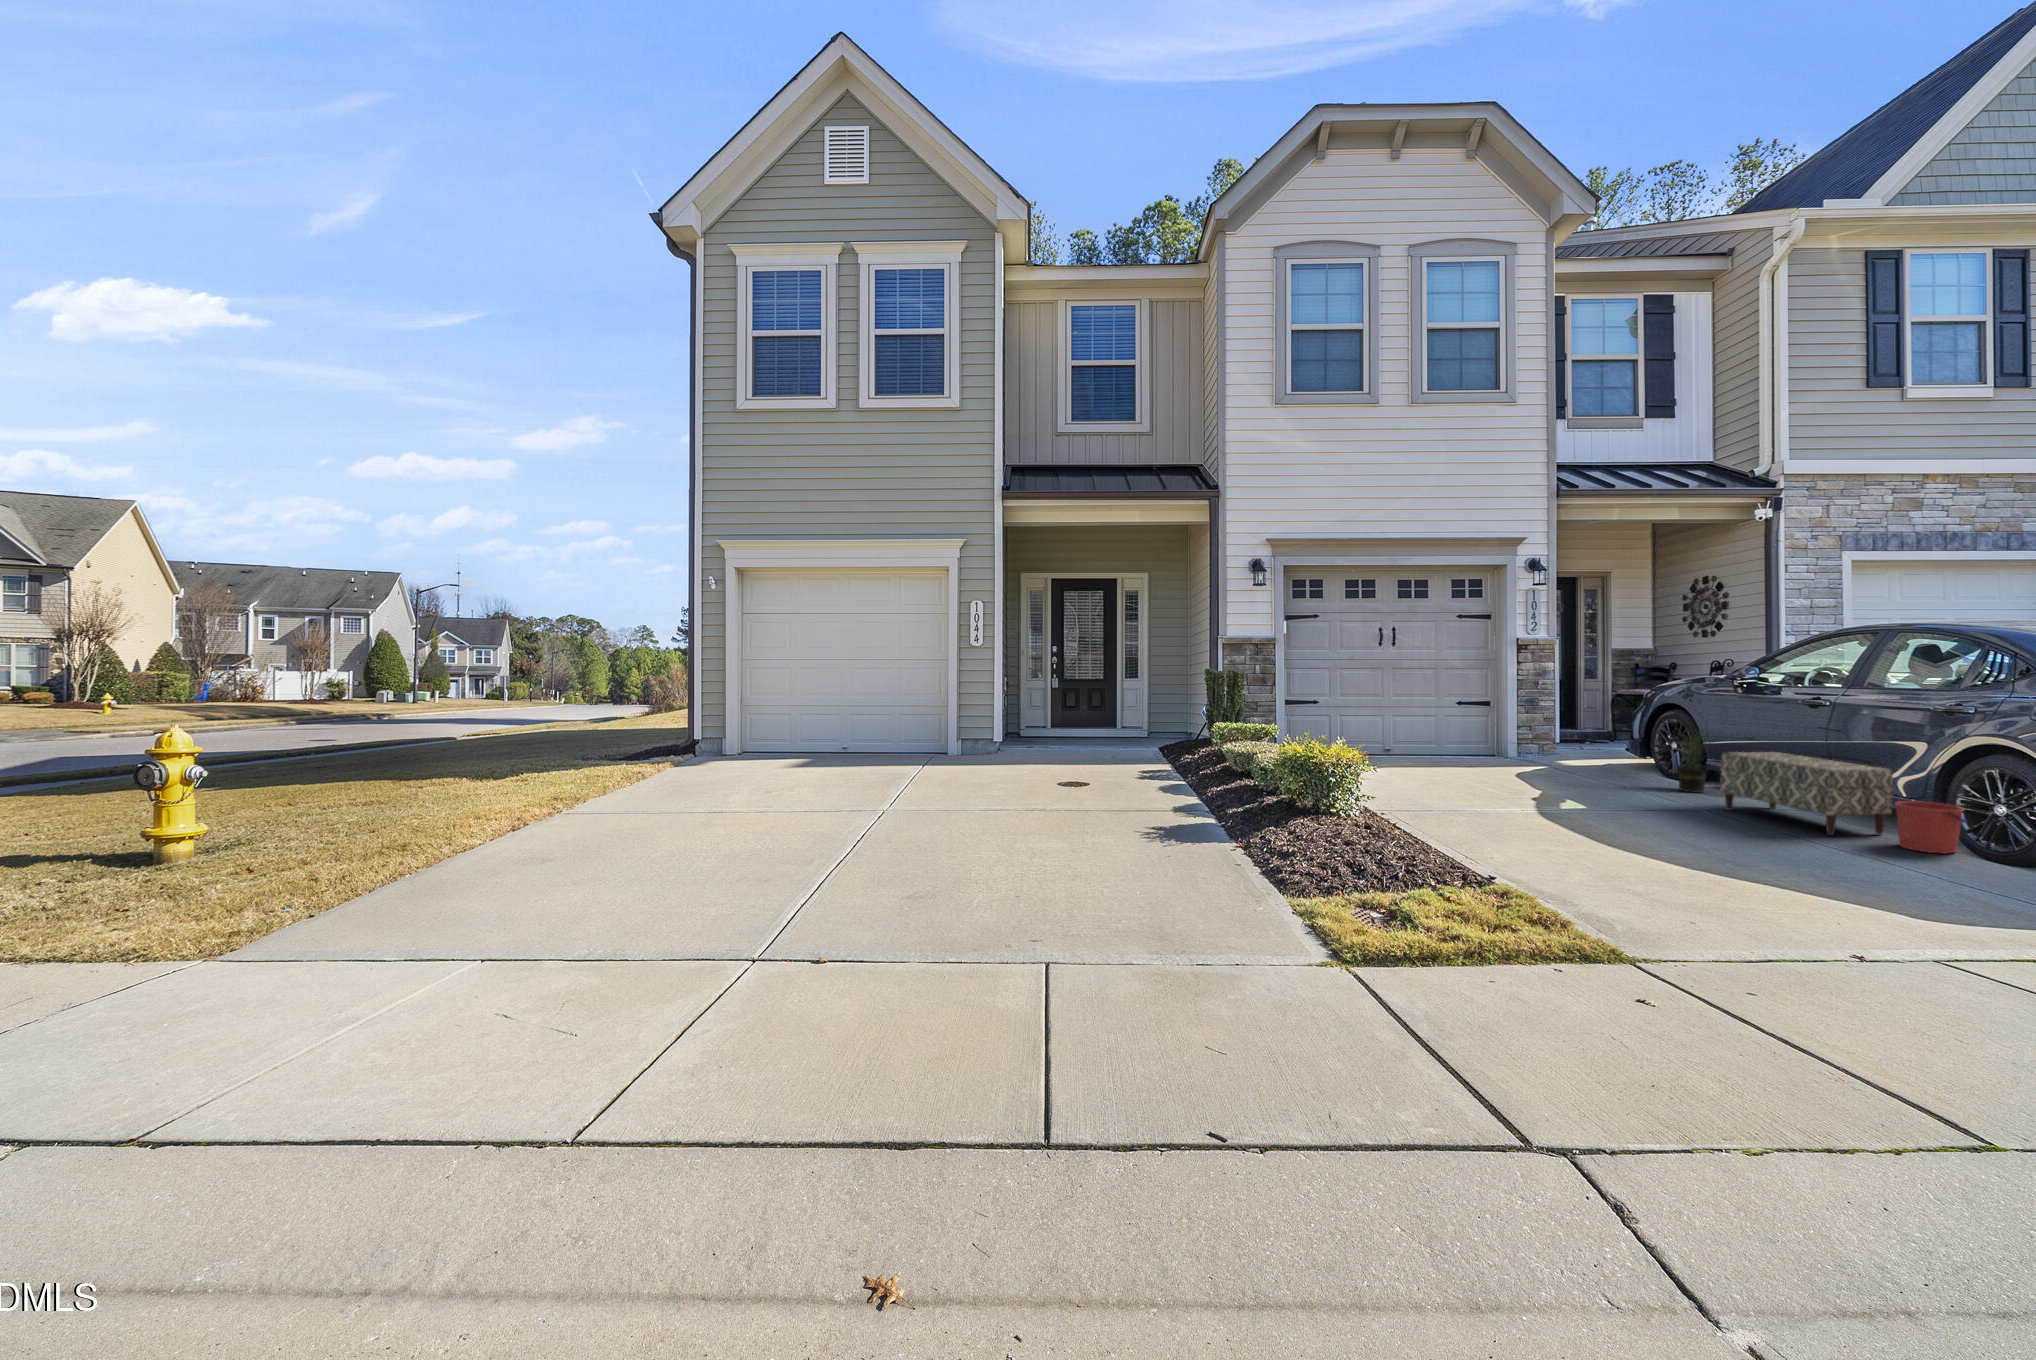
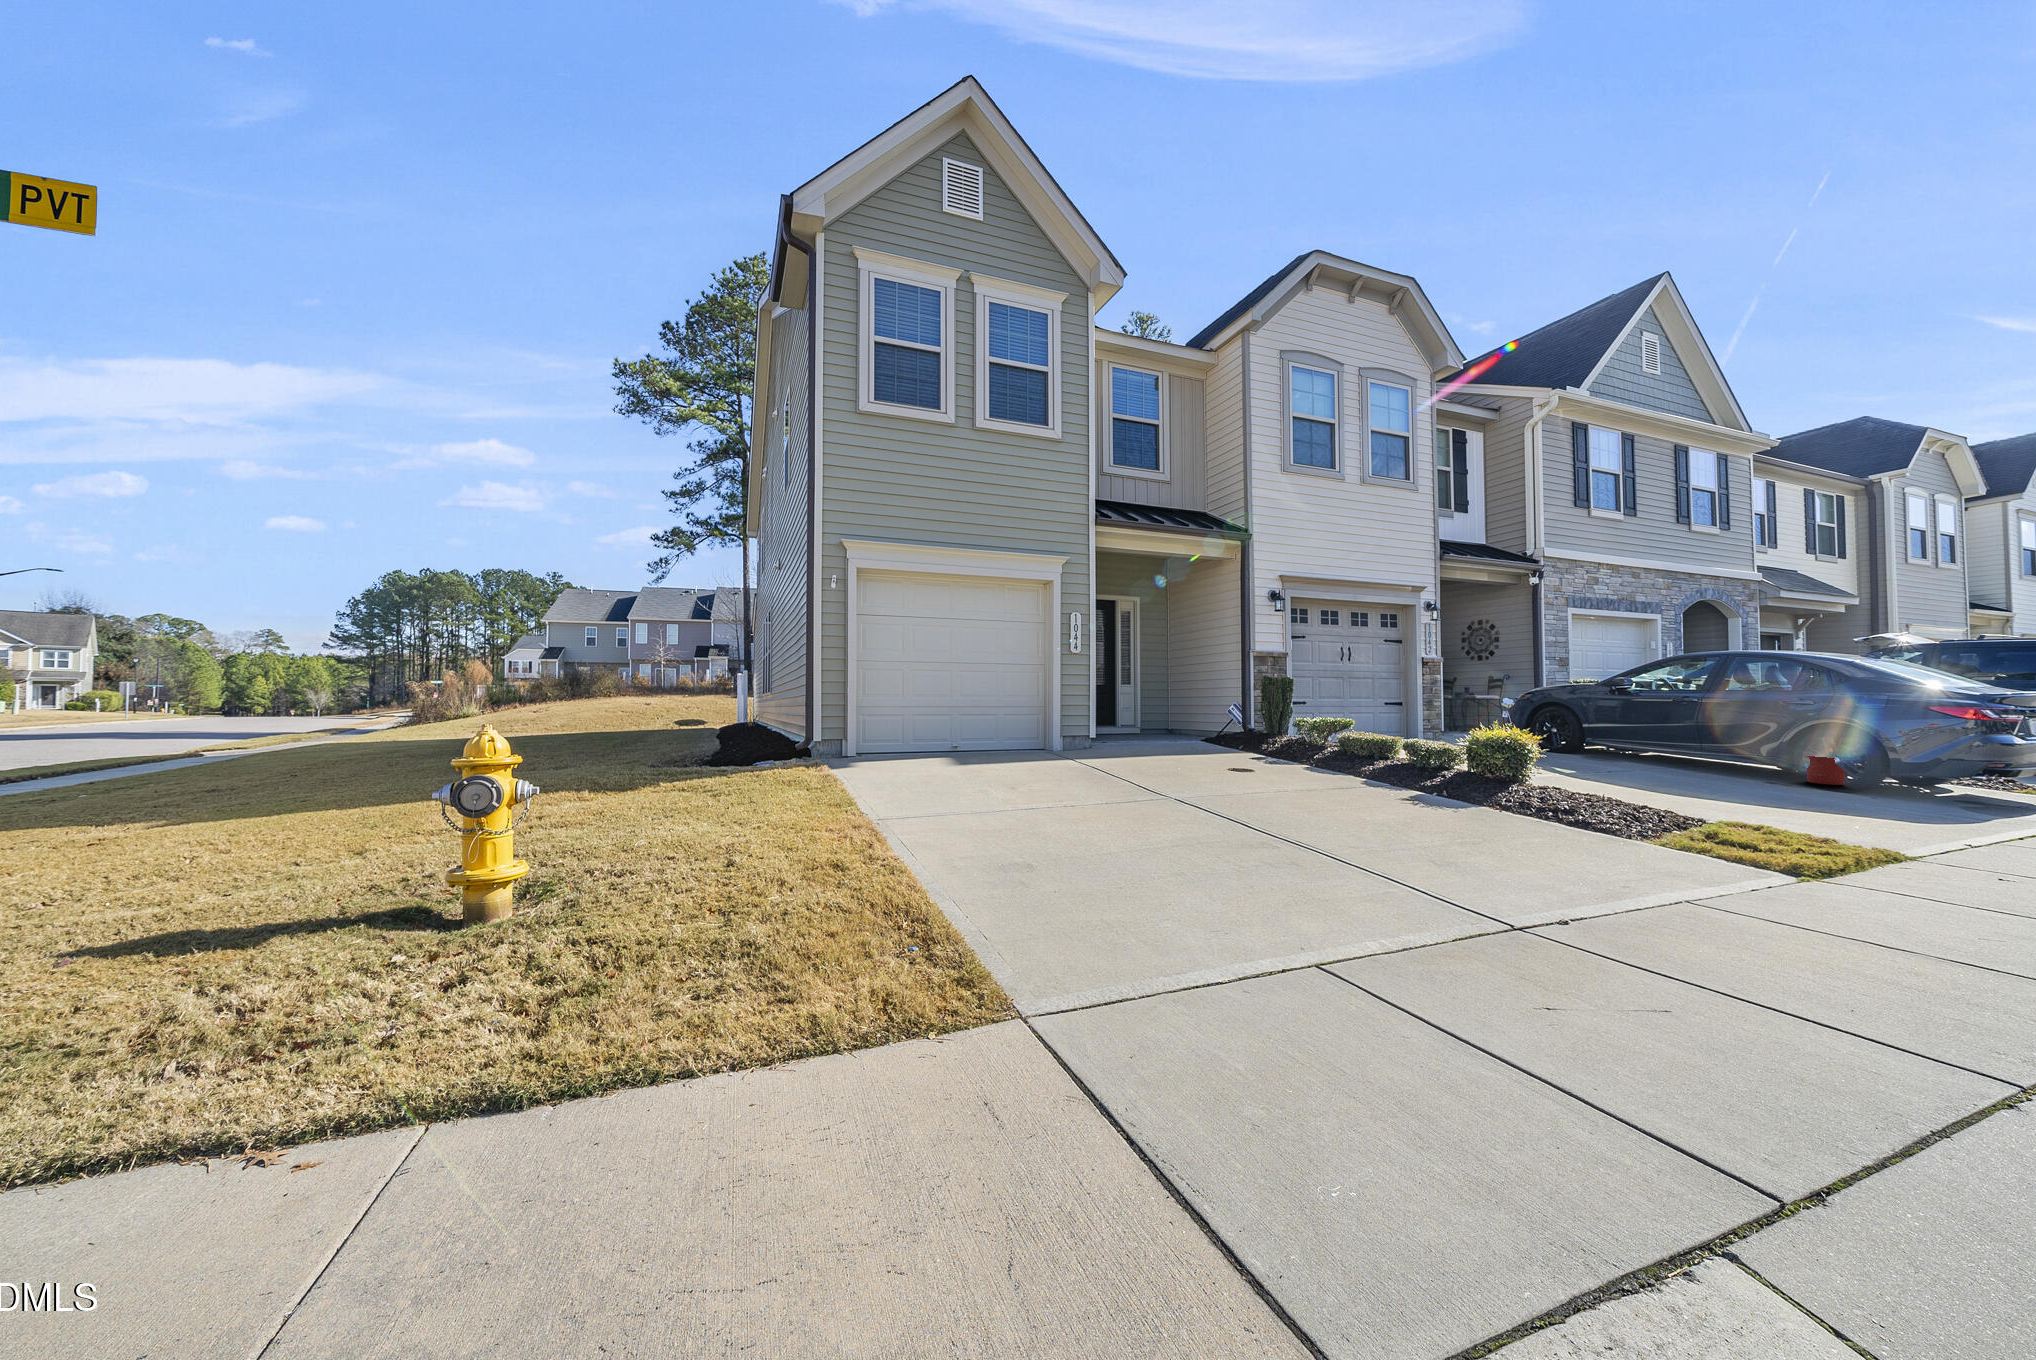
potted plant: present [1678,730,1708,793] -> none [1599,713,1635,759]
bench: present [1720,752,1893,835] -> none [1667,729,1789,778]

